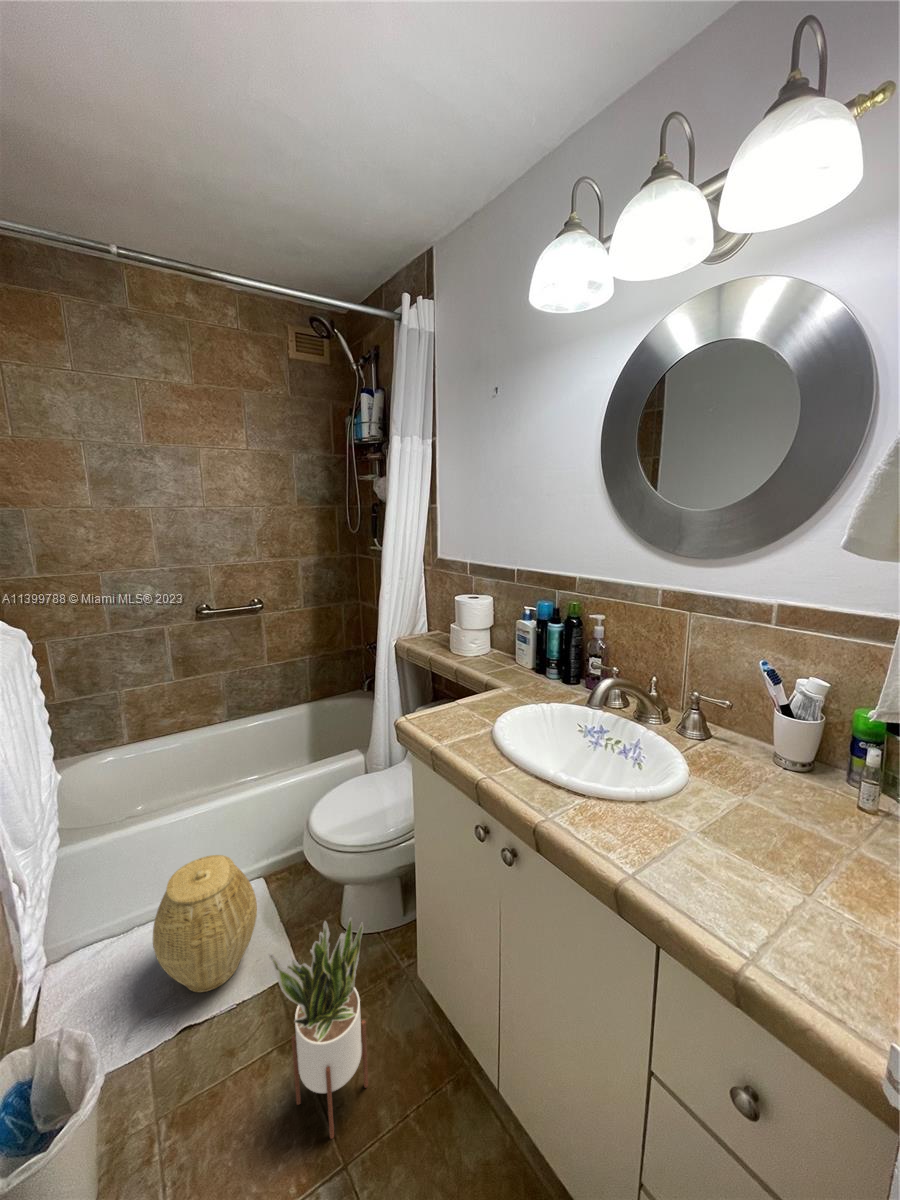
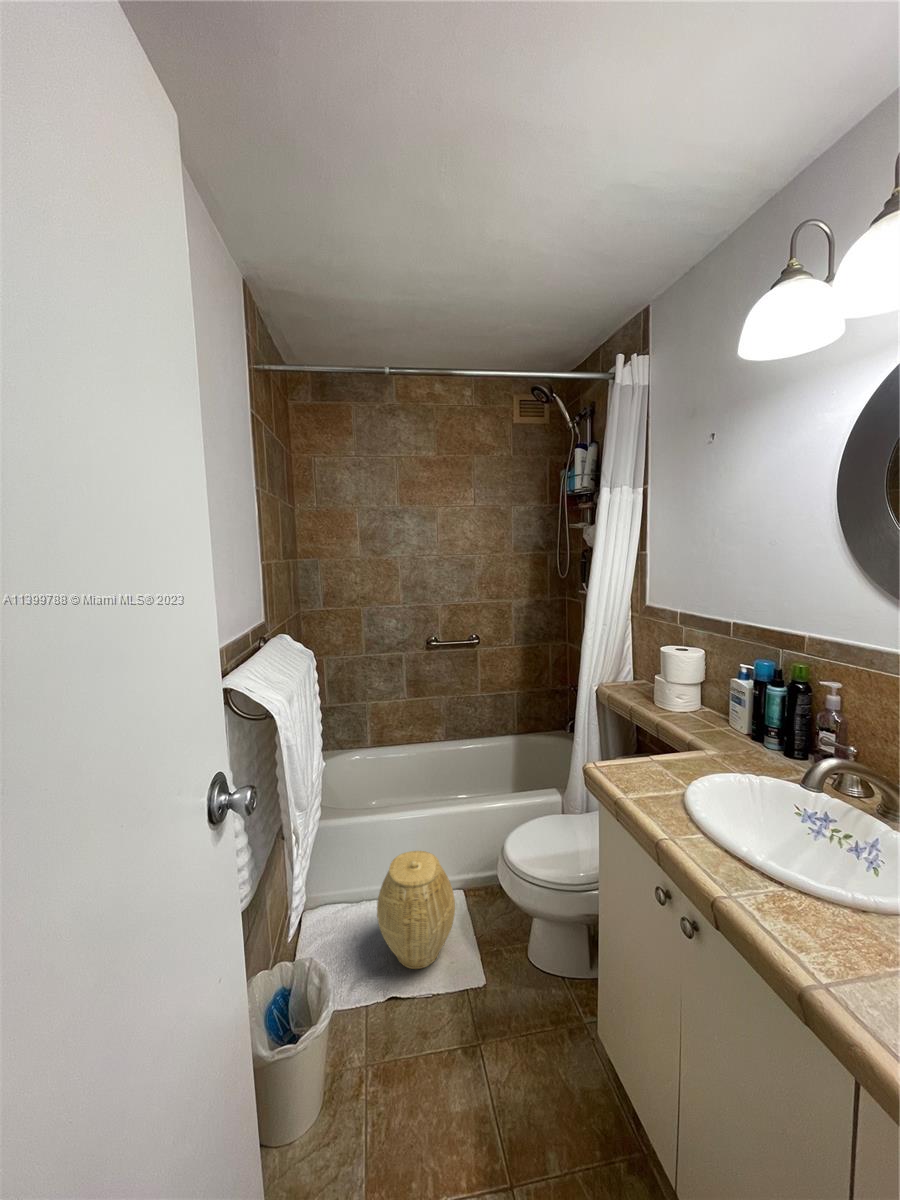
potted plant: present [268,918,368,1139] -> none [457,936,542,1153]

